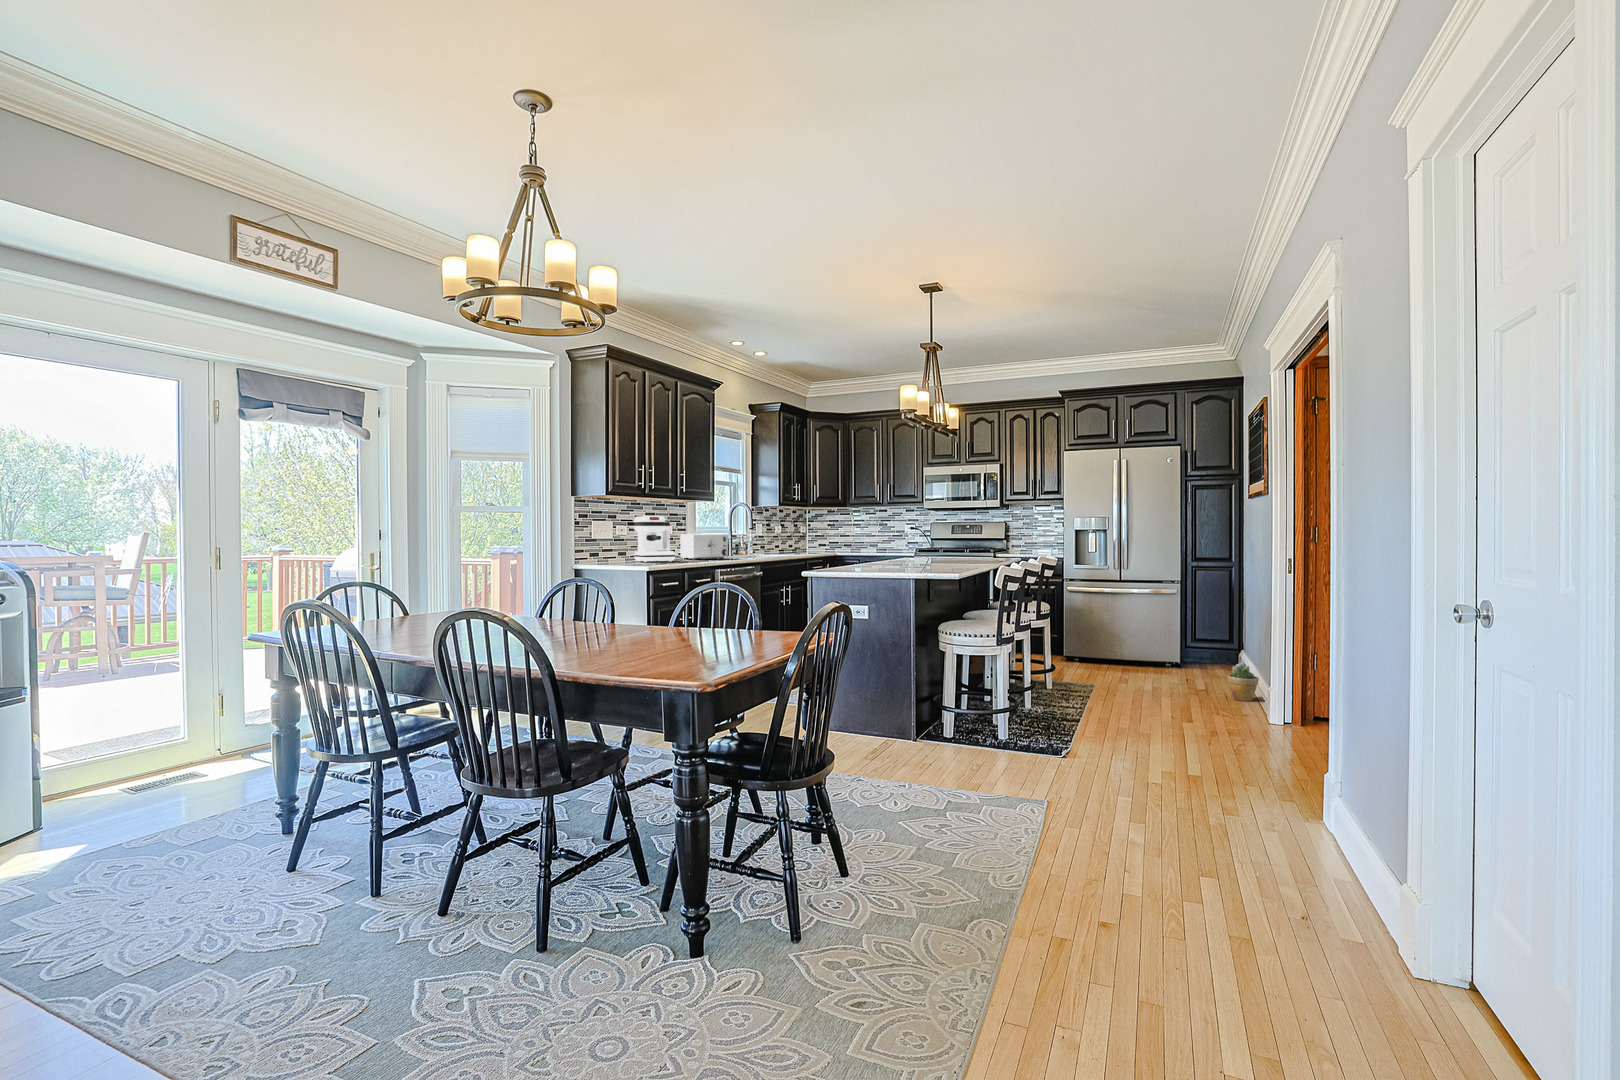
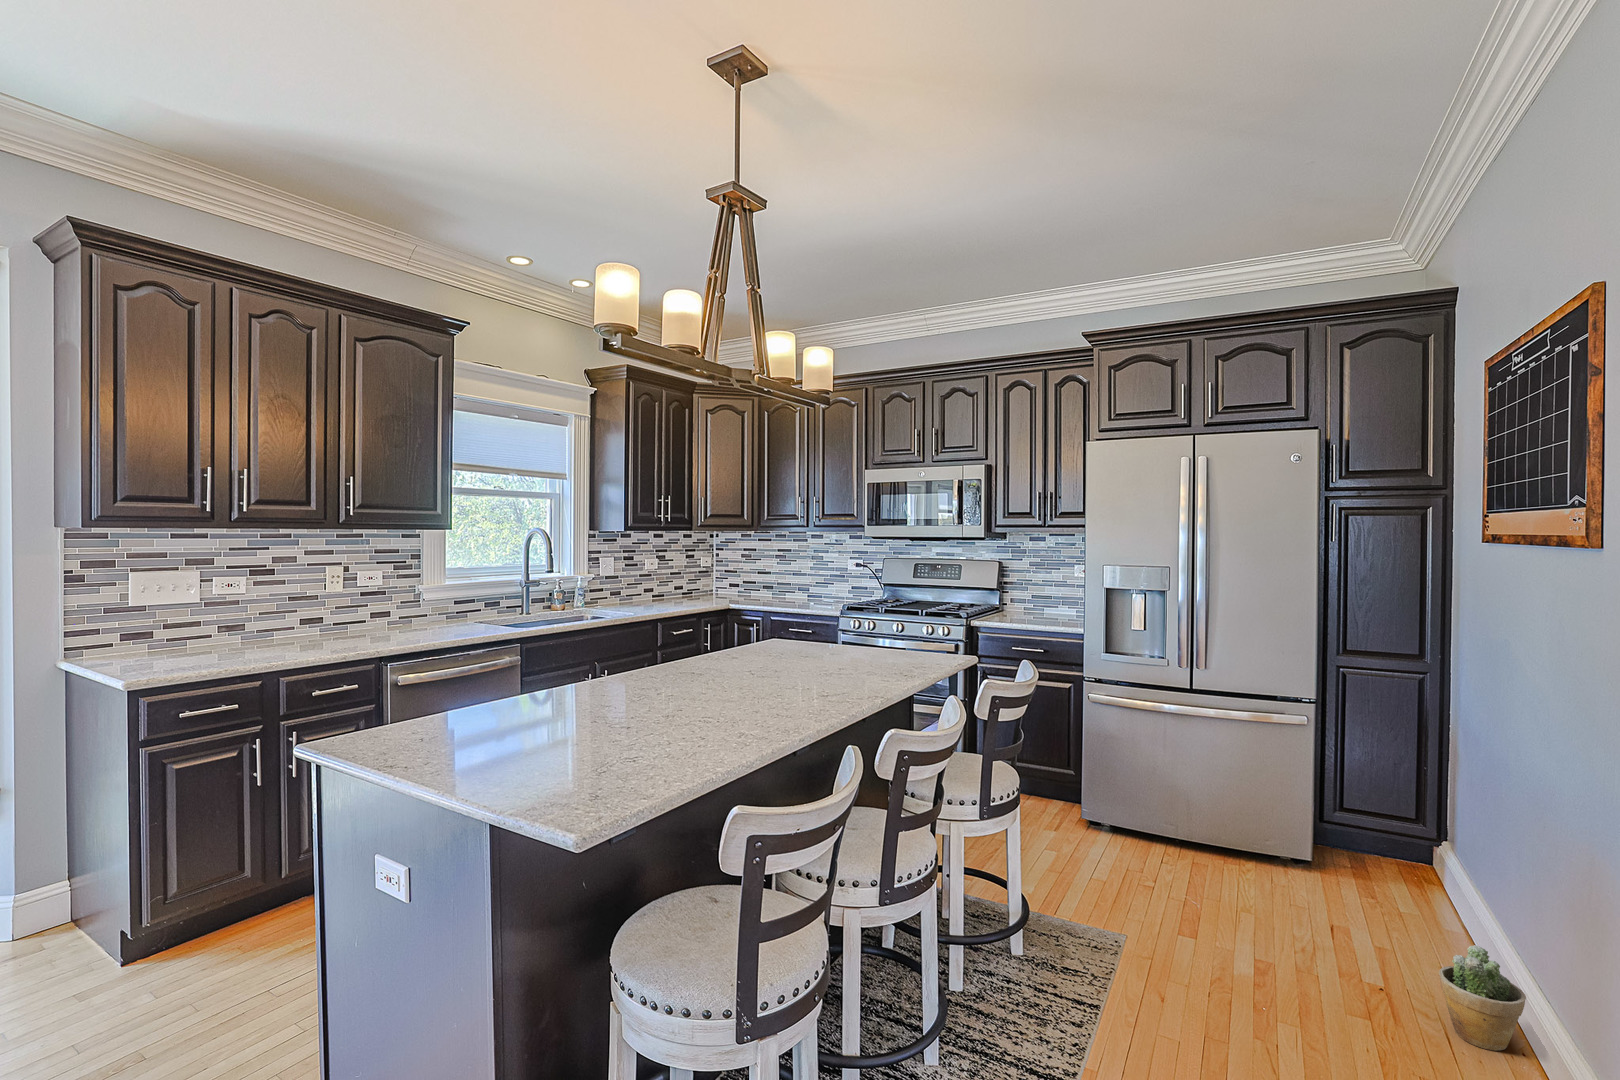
coffee maker: present [634,516,675,562] -> none [206,565,298,657]
toaster: present [680,534,728,560] -> none [362,589,451,641]

